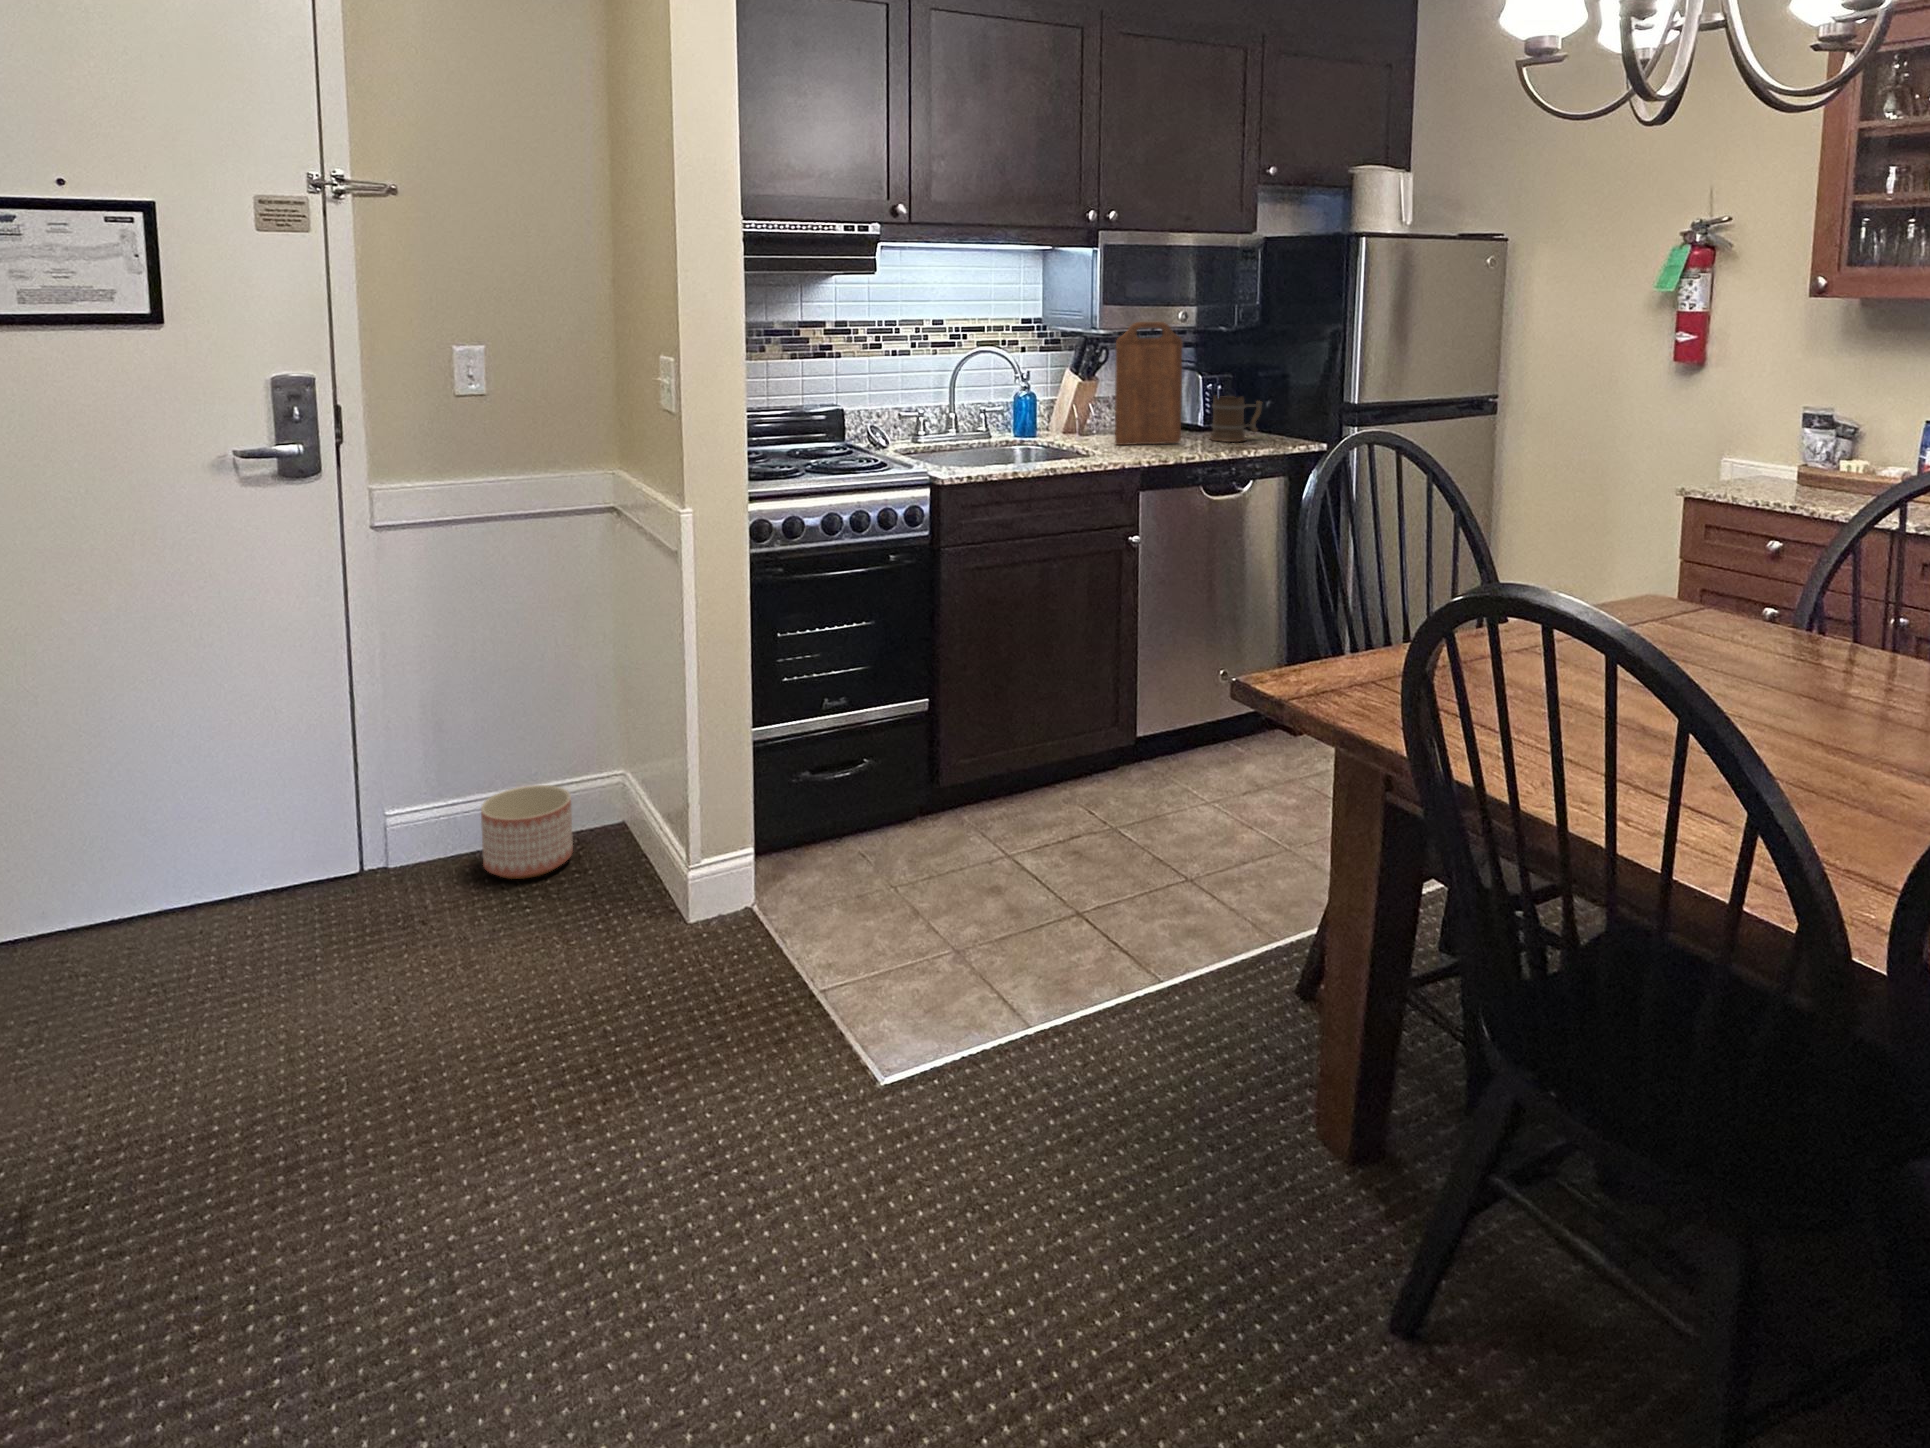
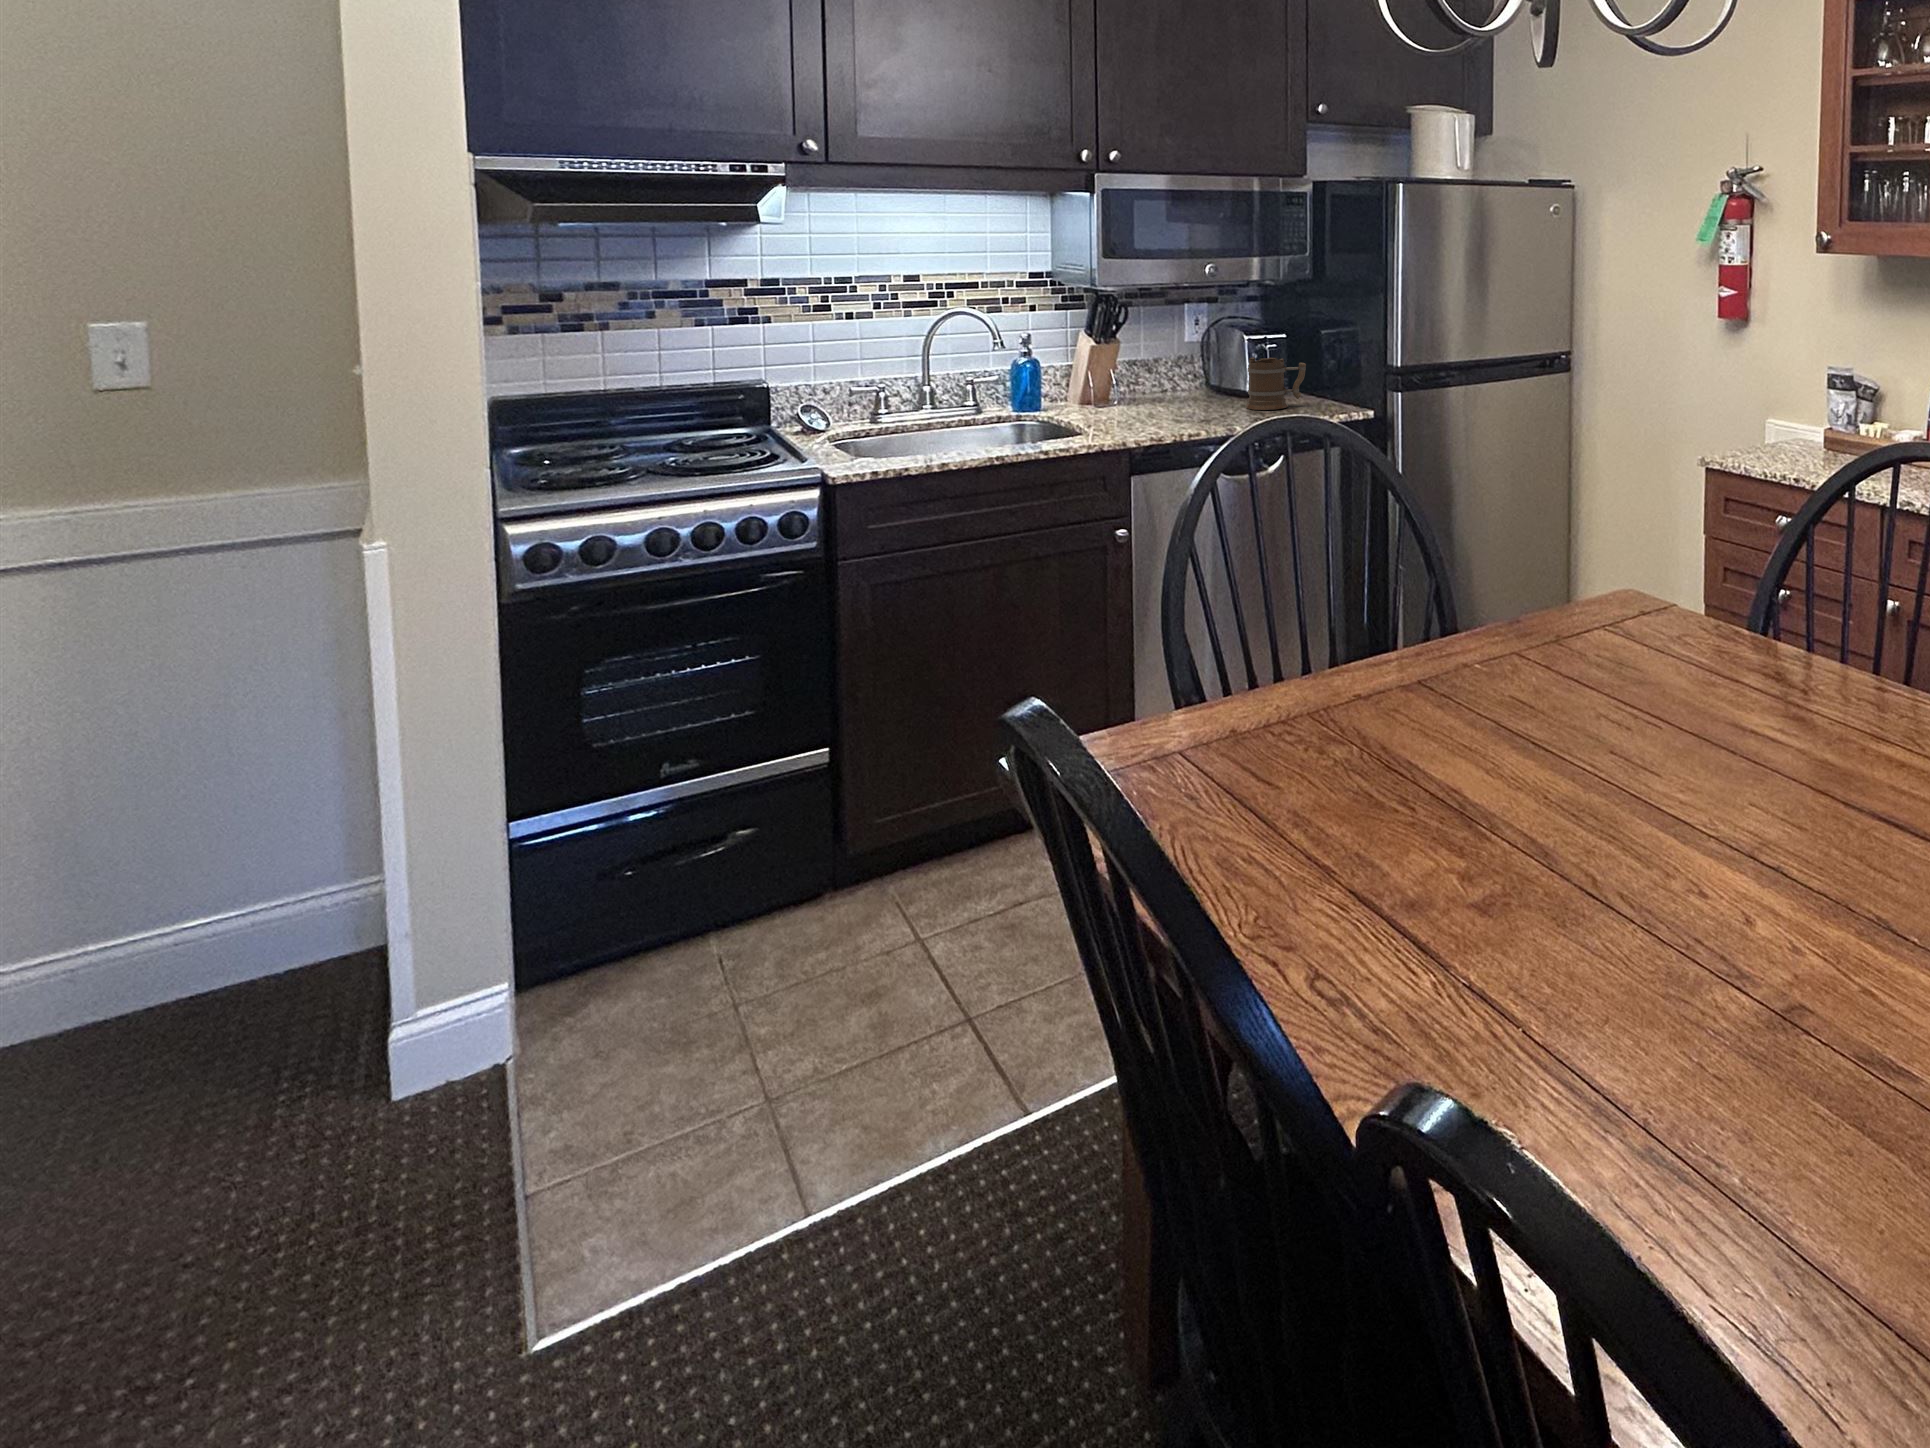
cutting board: present [1115,322,1182,445] -> none [1119,277,1203,418]
planter: present [481,785,573,879] -> none [120,901,288,1043]

